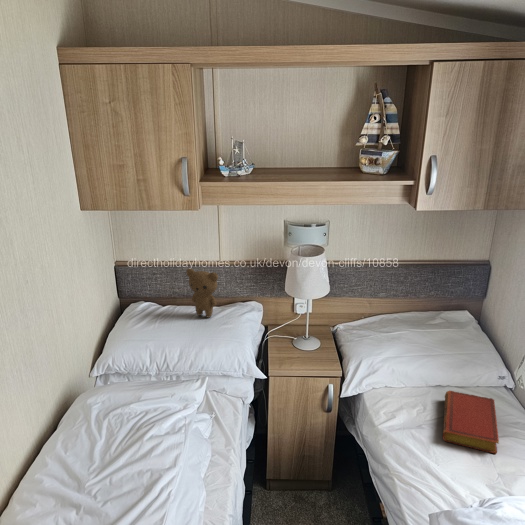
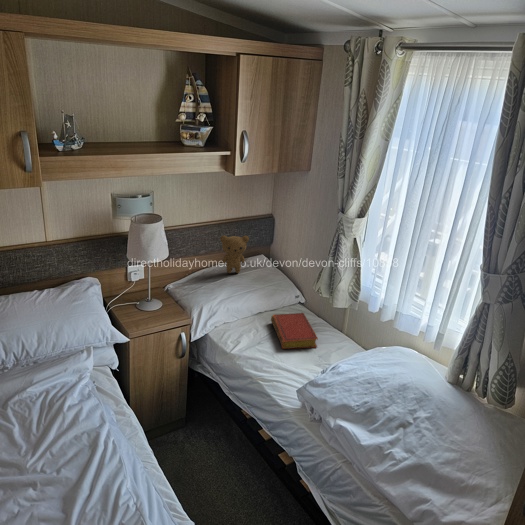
teddy bear: present [186,269,218,318] -> present [220,236,249,273]

